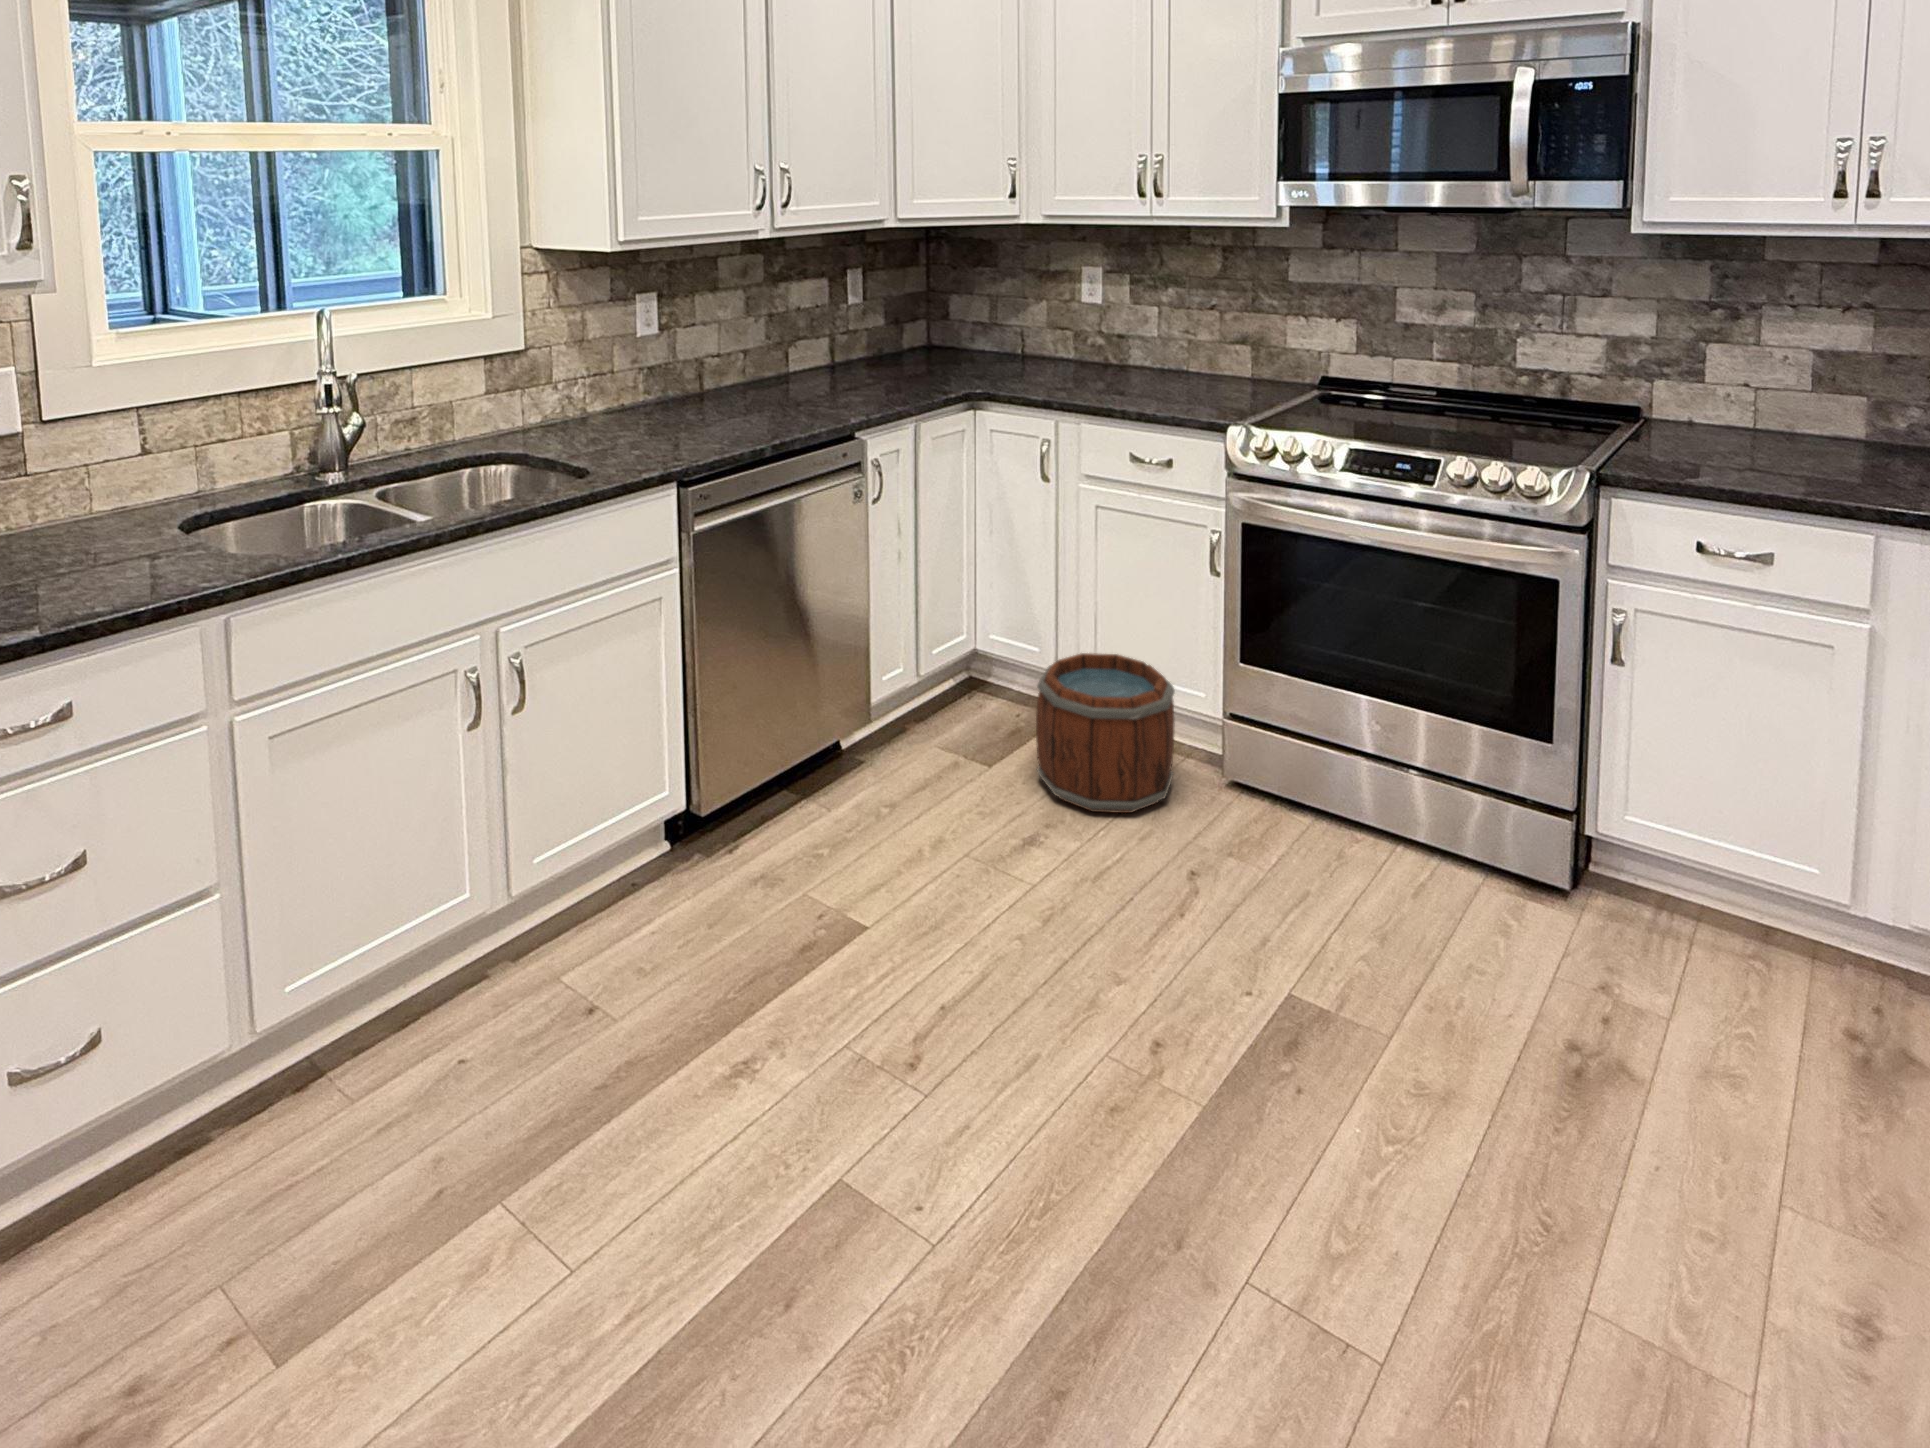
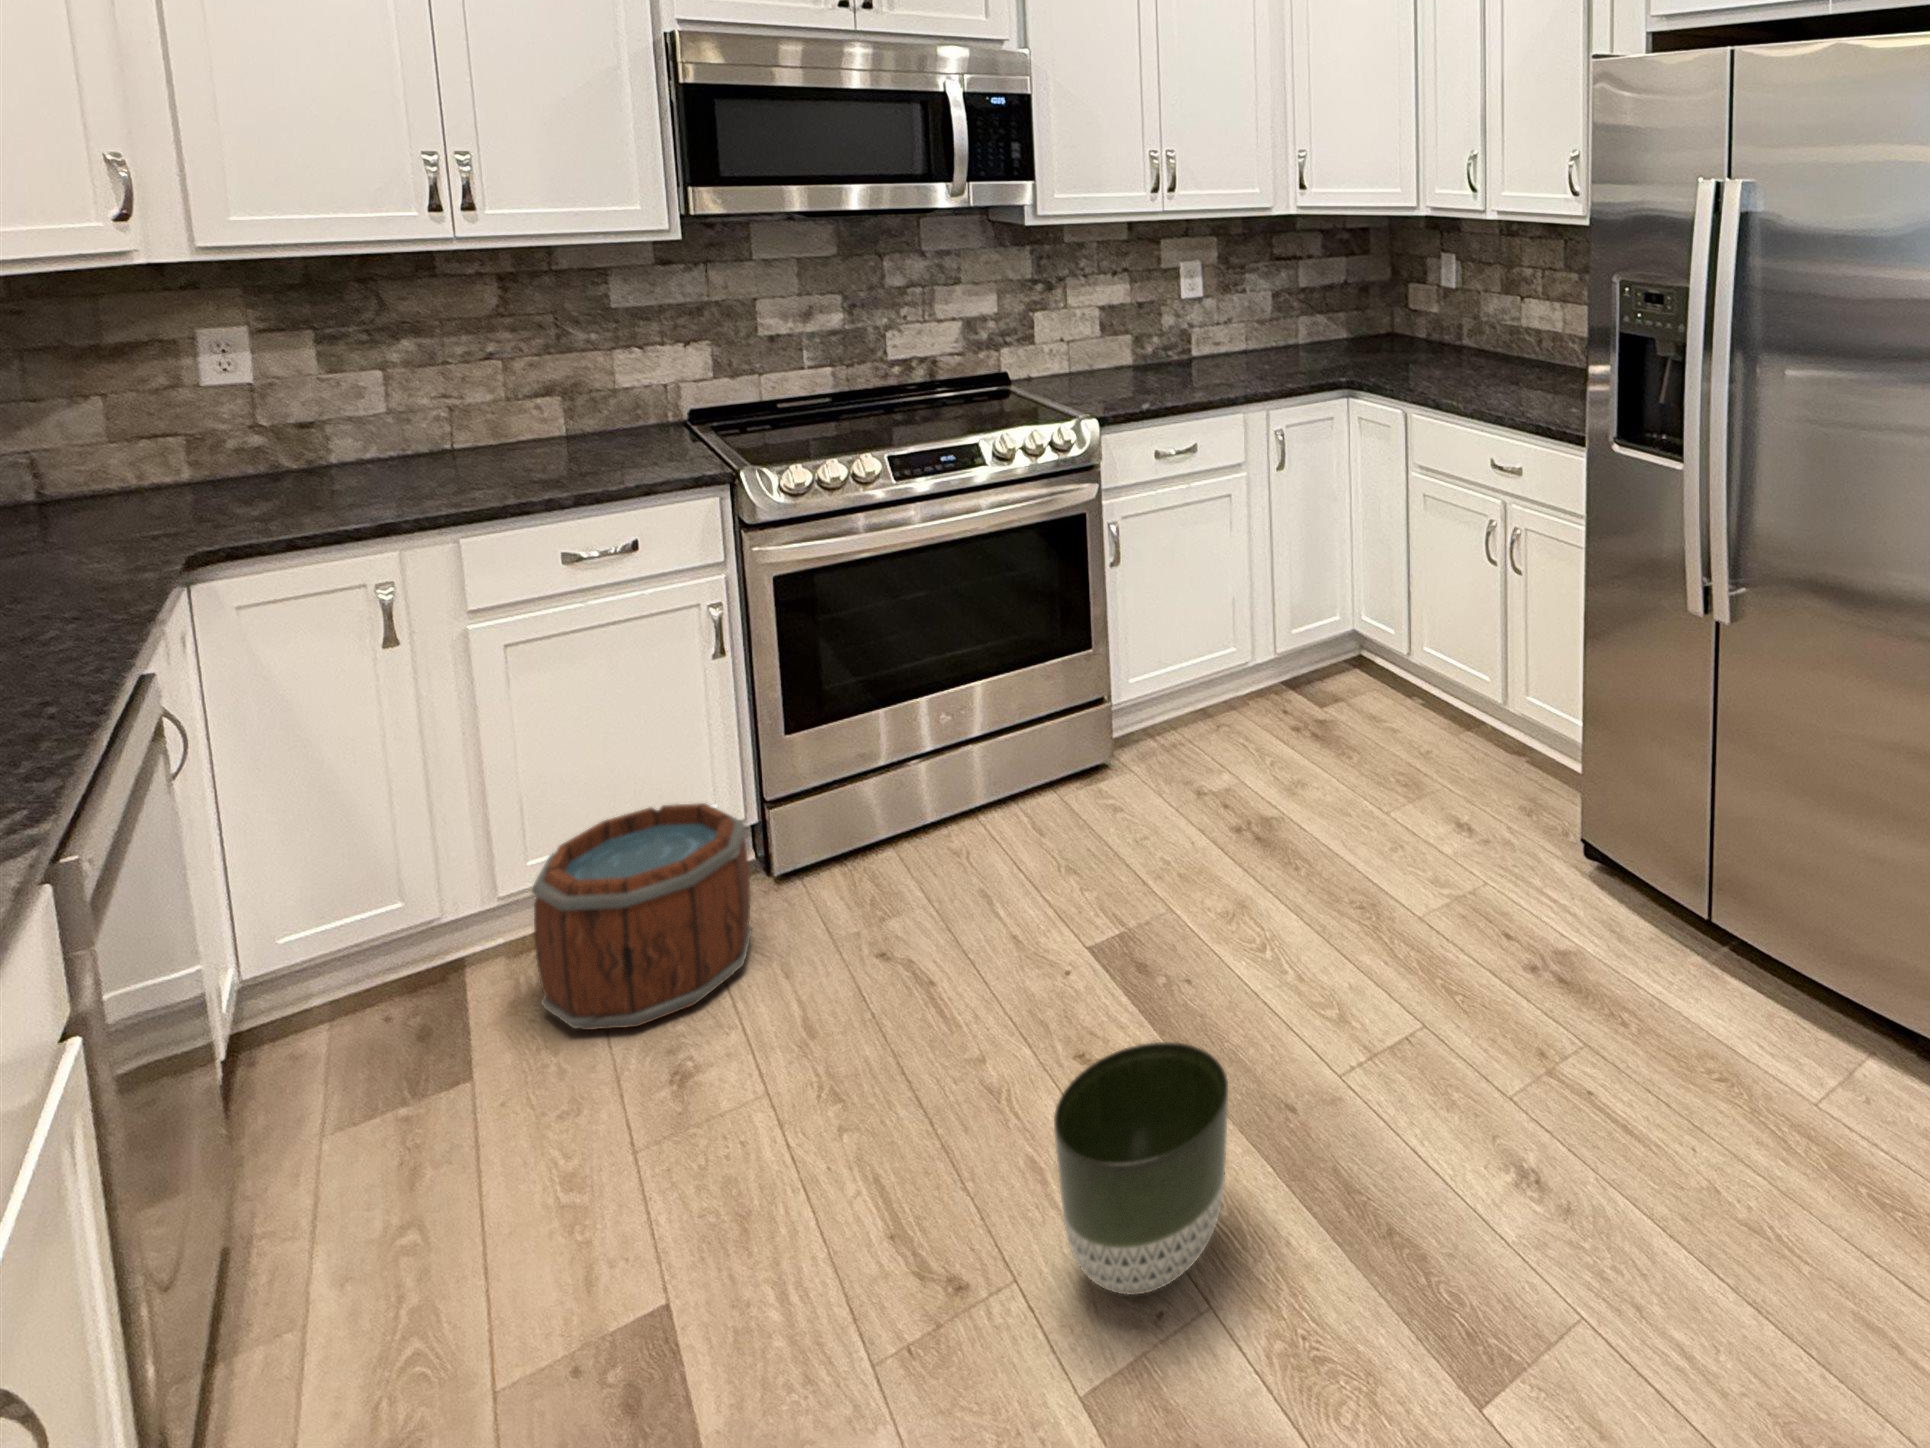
planter: none [879,970,1036,1203] -> present [1054,1042,1228,1295]

